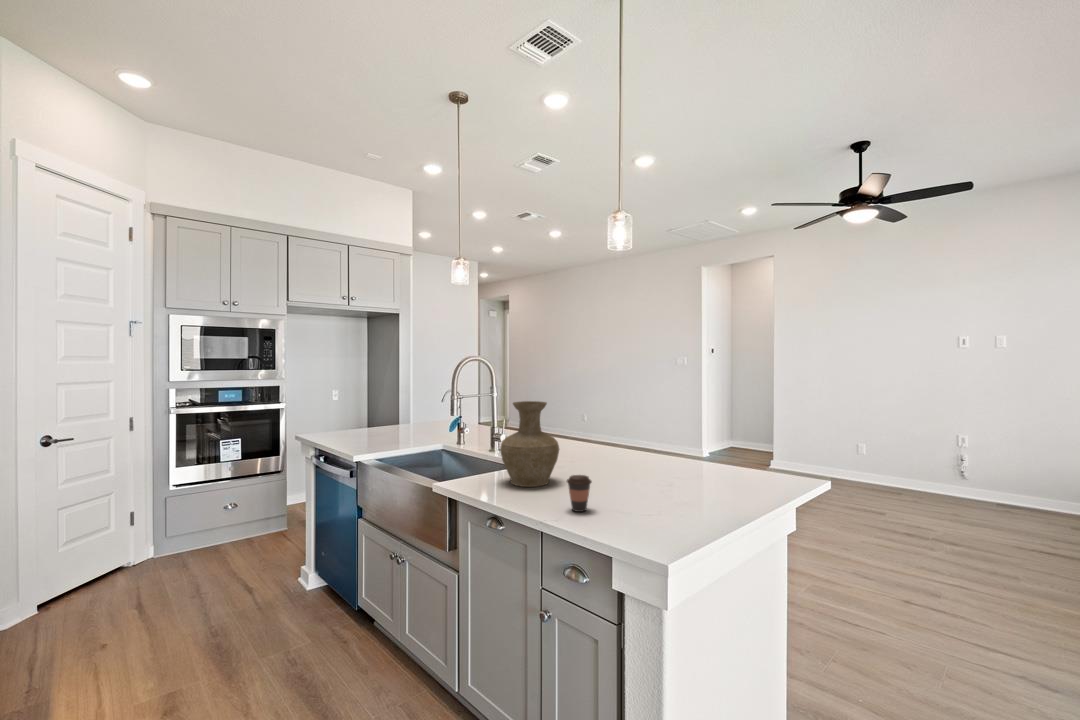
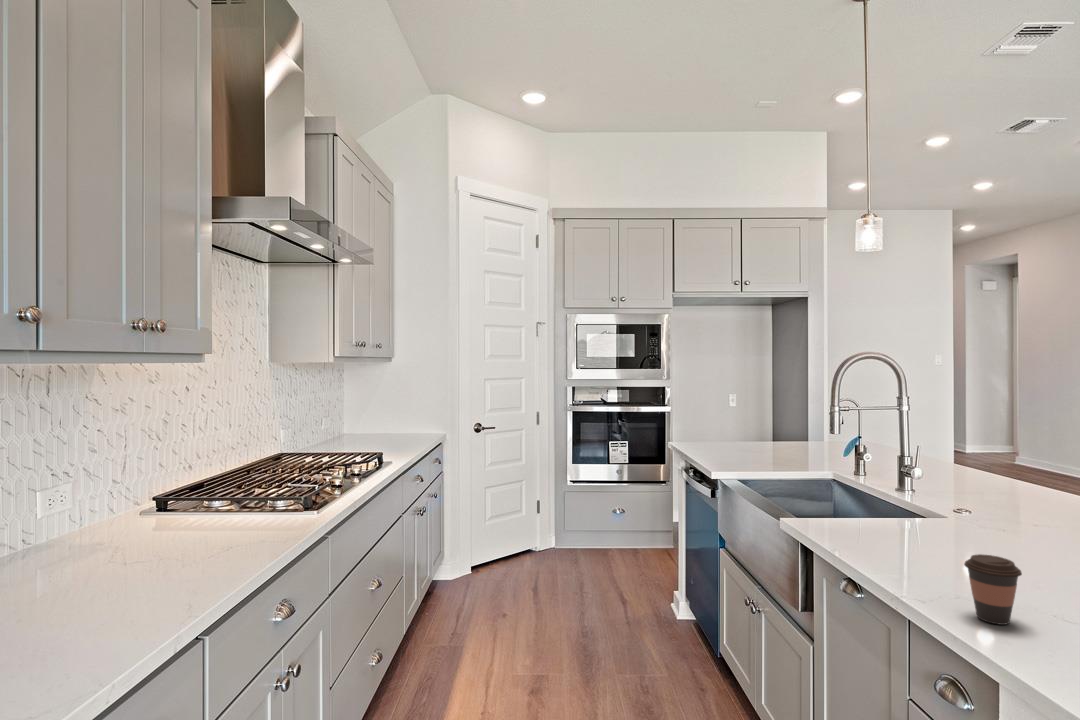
vase: present [500,401,559,487] -> none [874,419,991,562]

